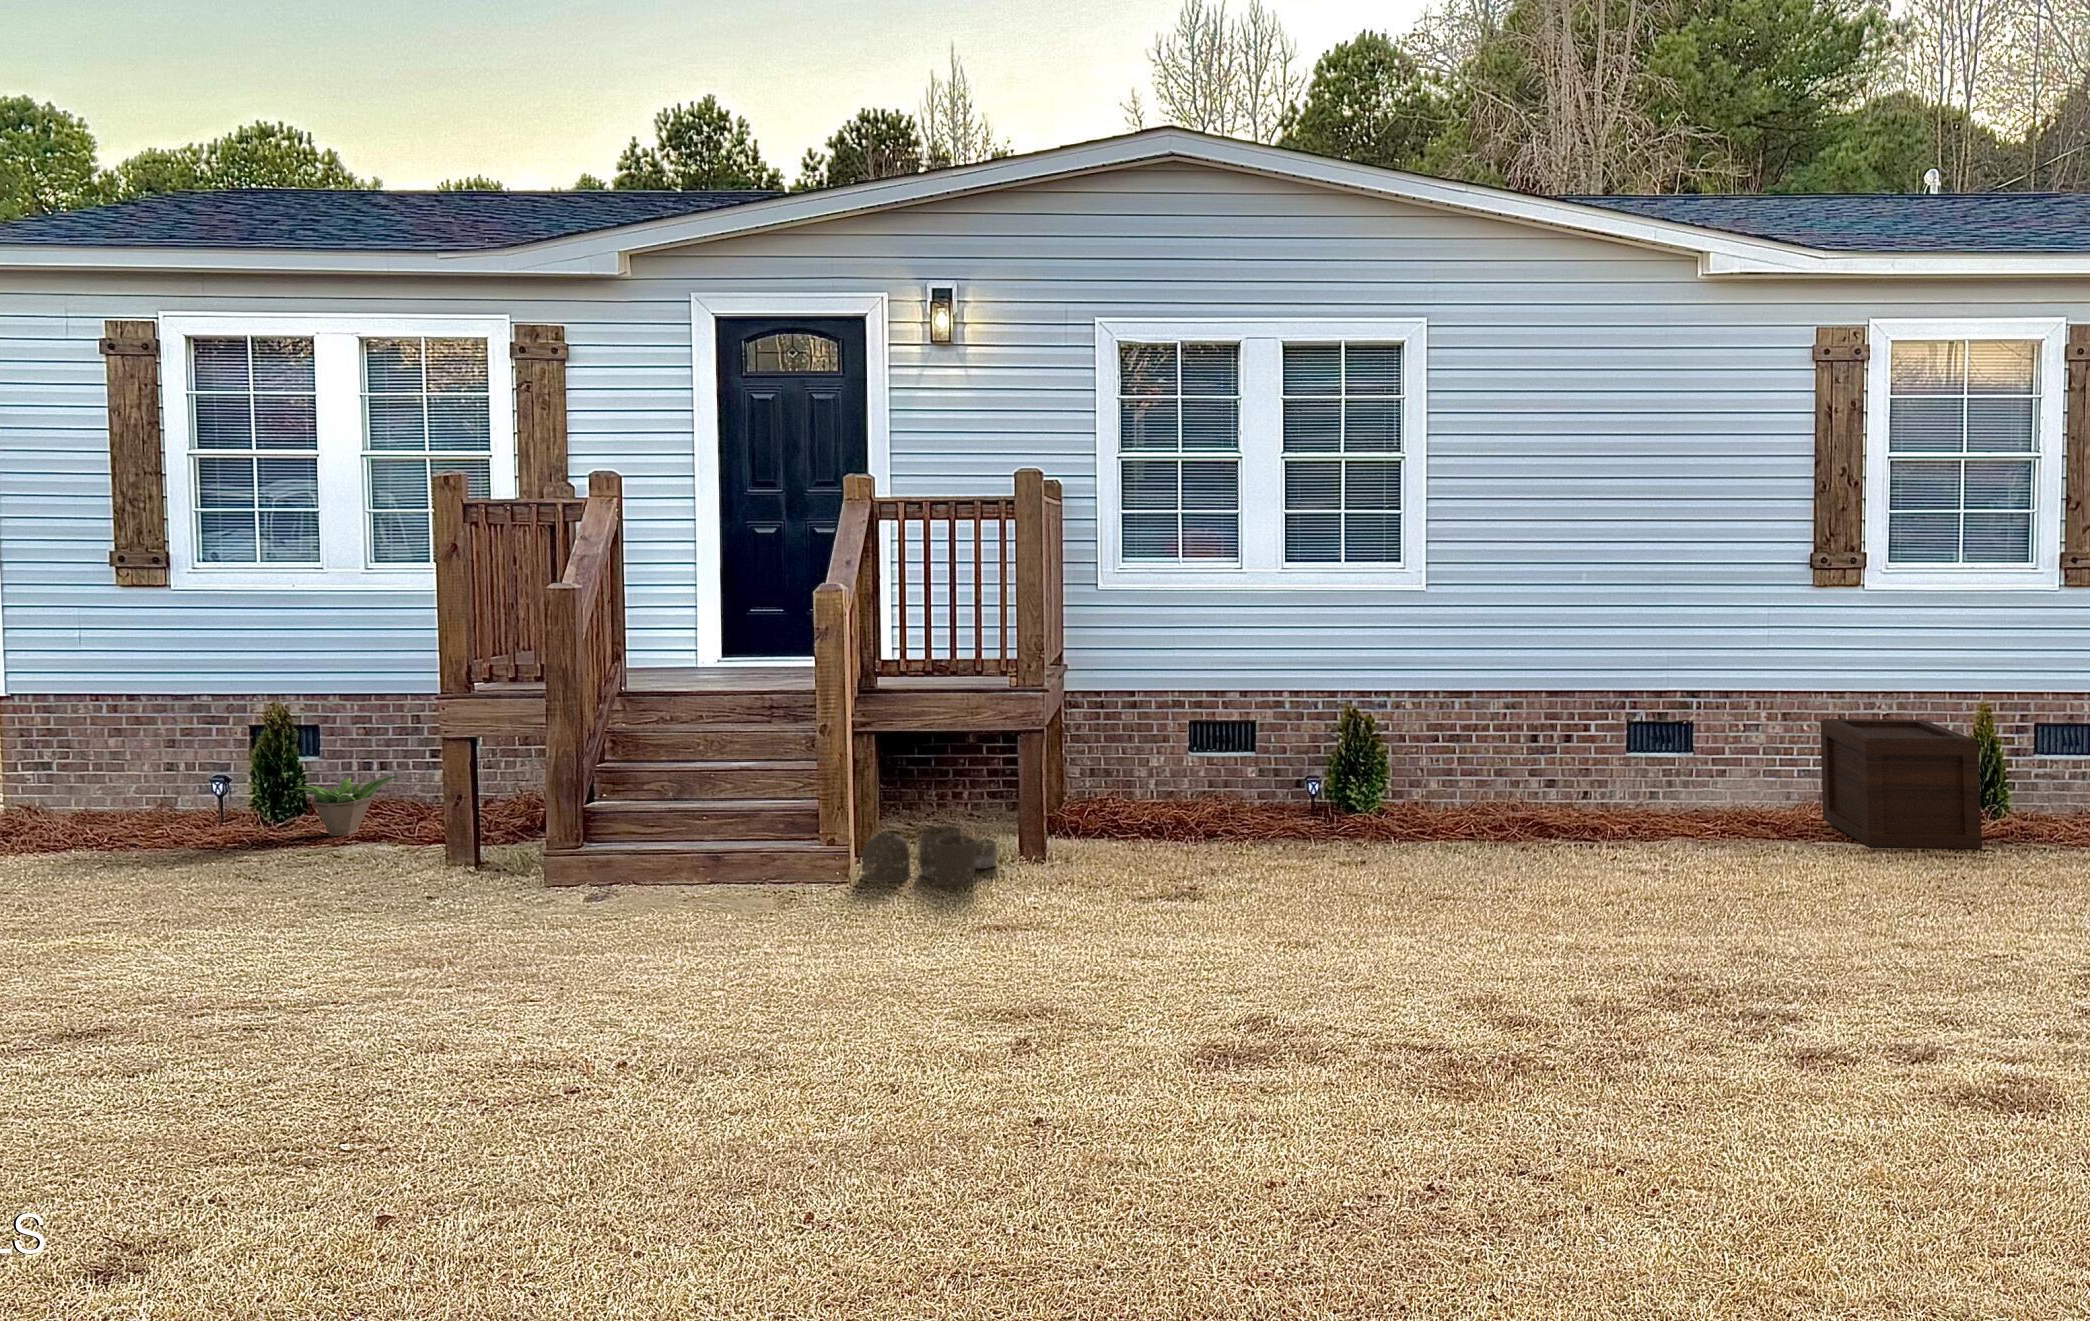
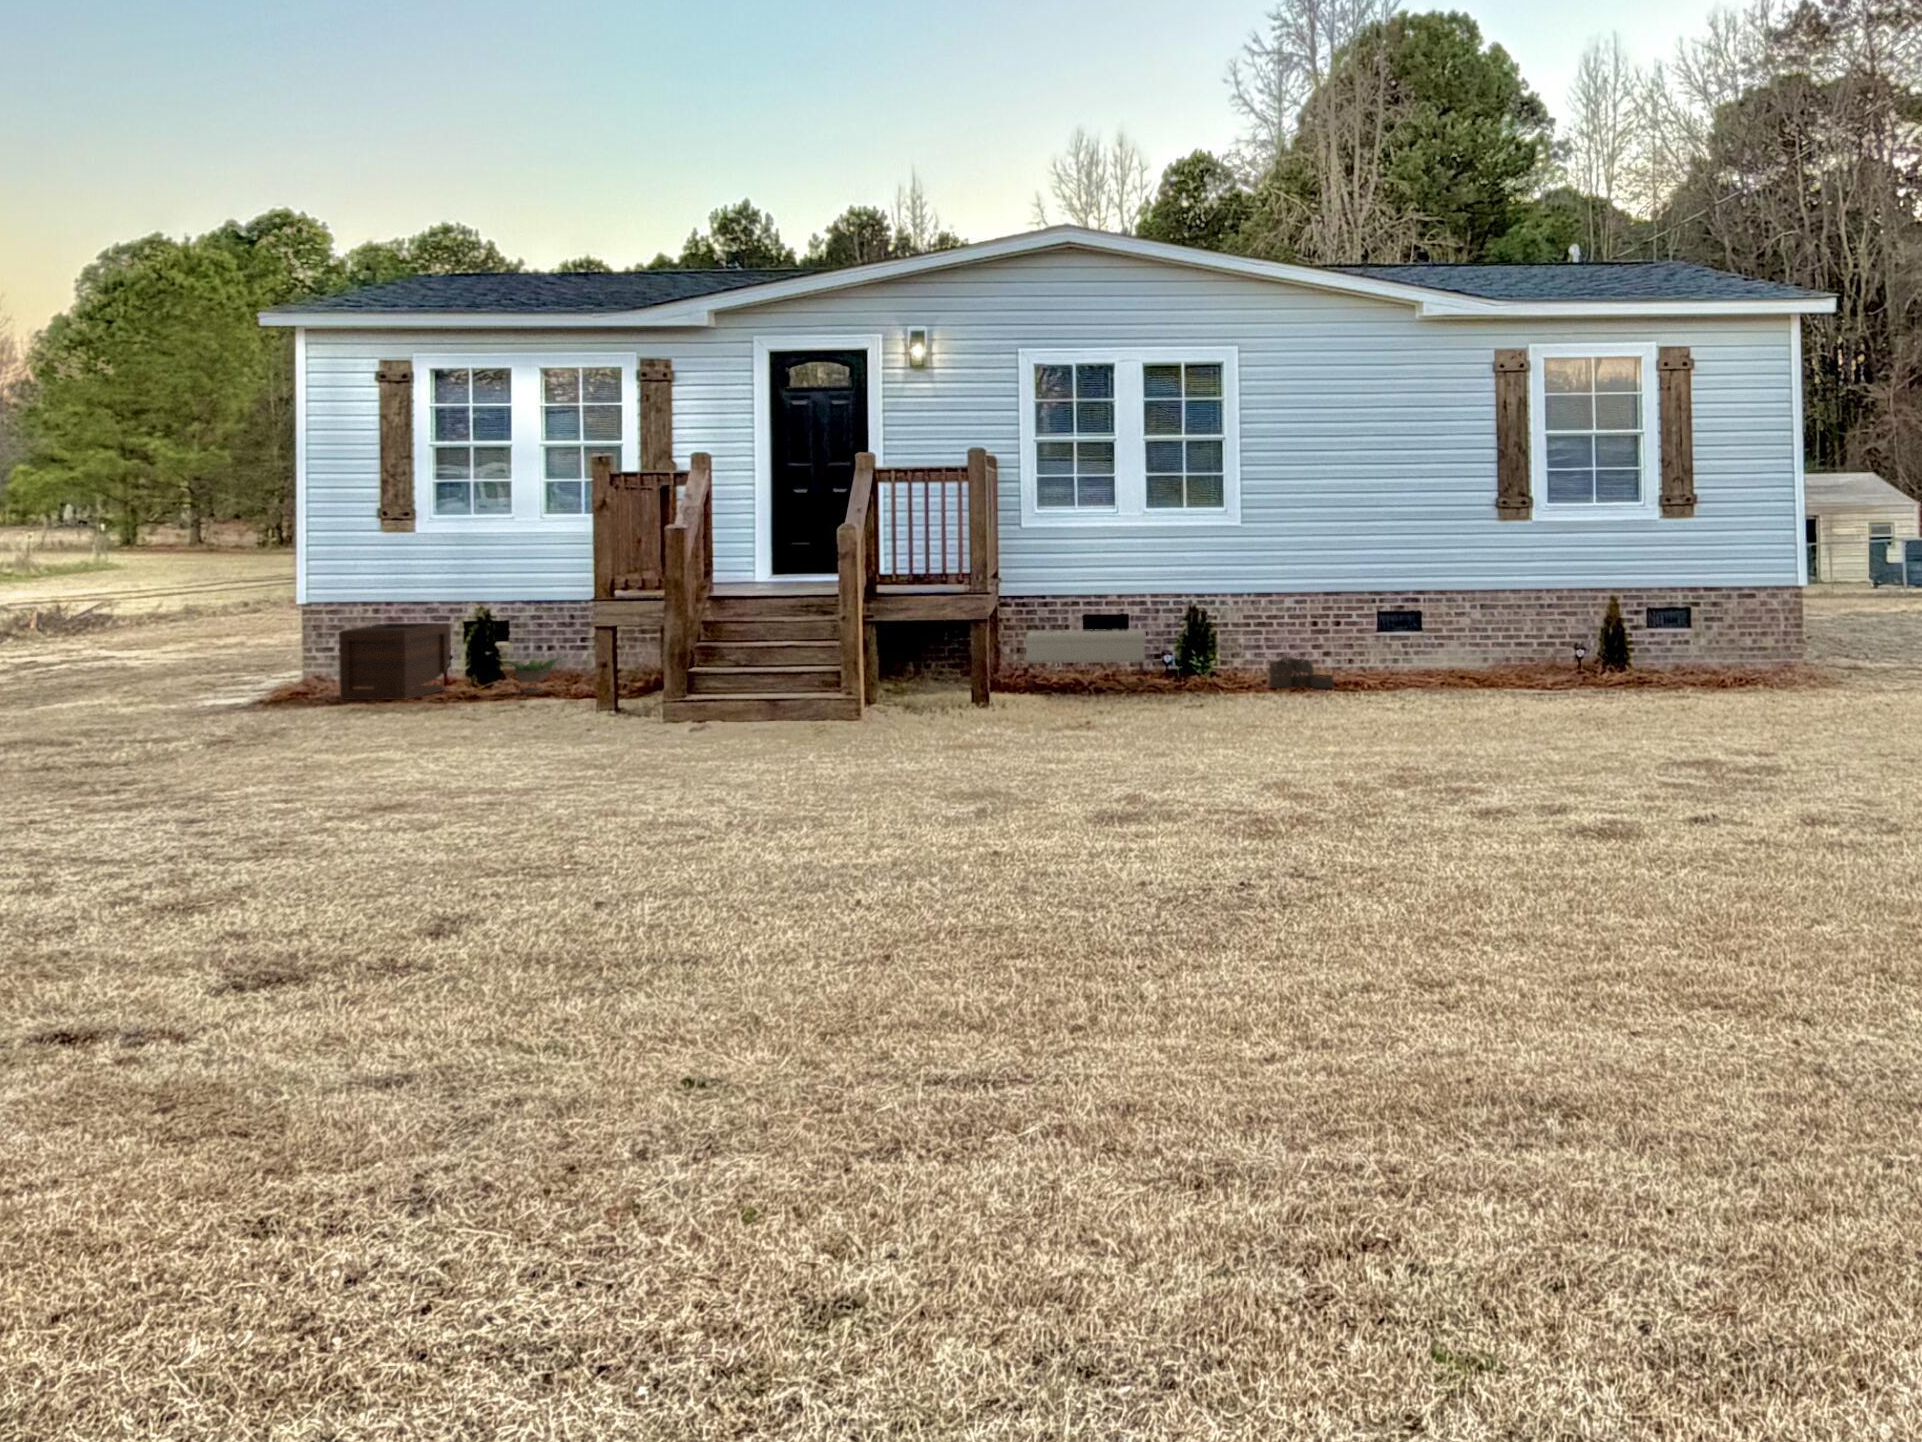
wooden crate: present [1820,719,1982,849] -> present [339,623,451,700]
bench: none [1099,743,1283,838] -> present [1025,629,1146,687]
woven basket: present [861,824,997,887] -> present [1269,657,1334,689]

